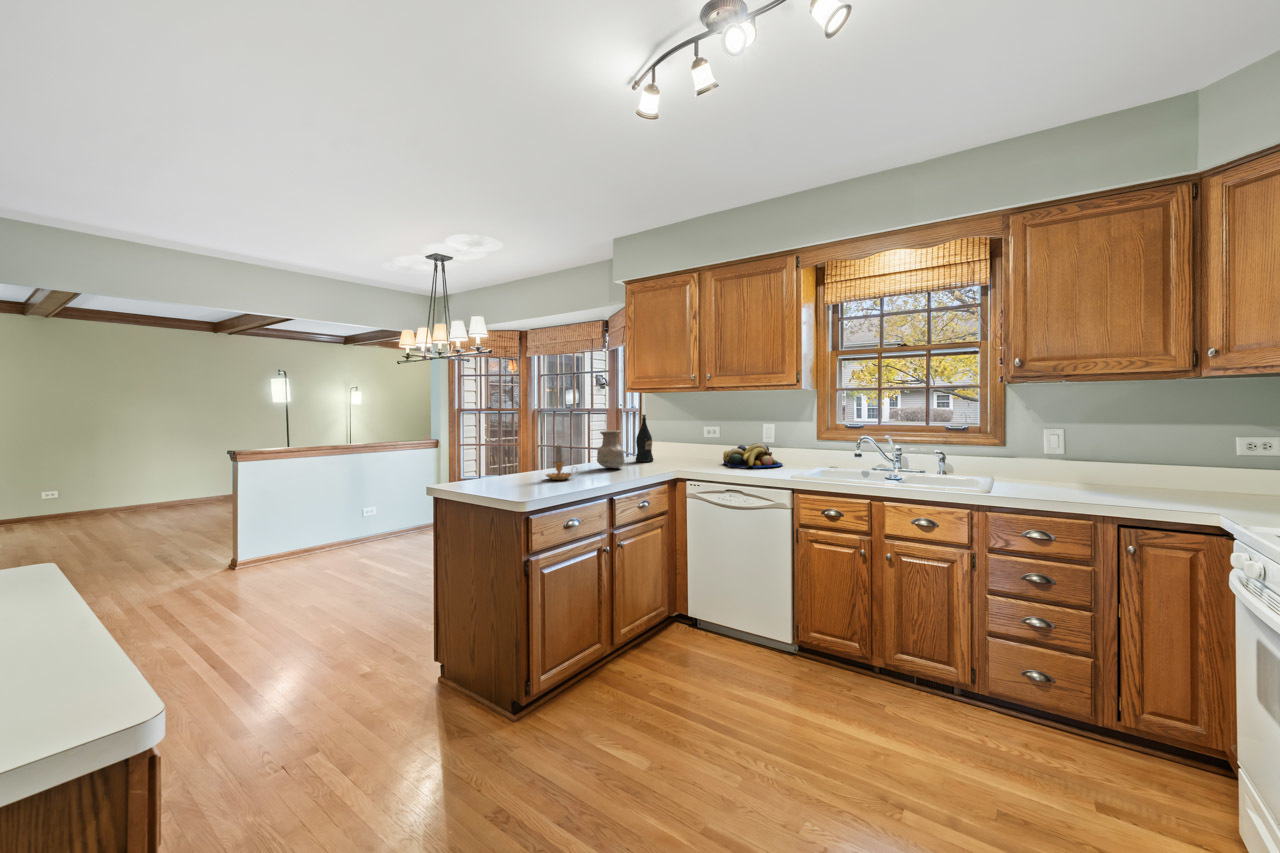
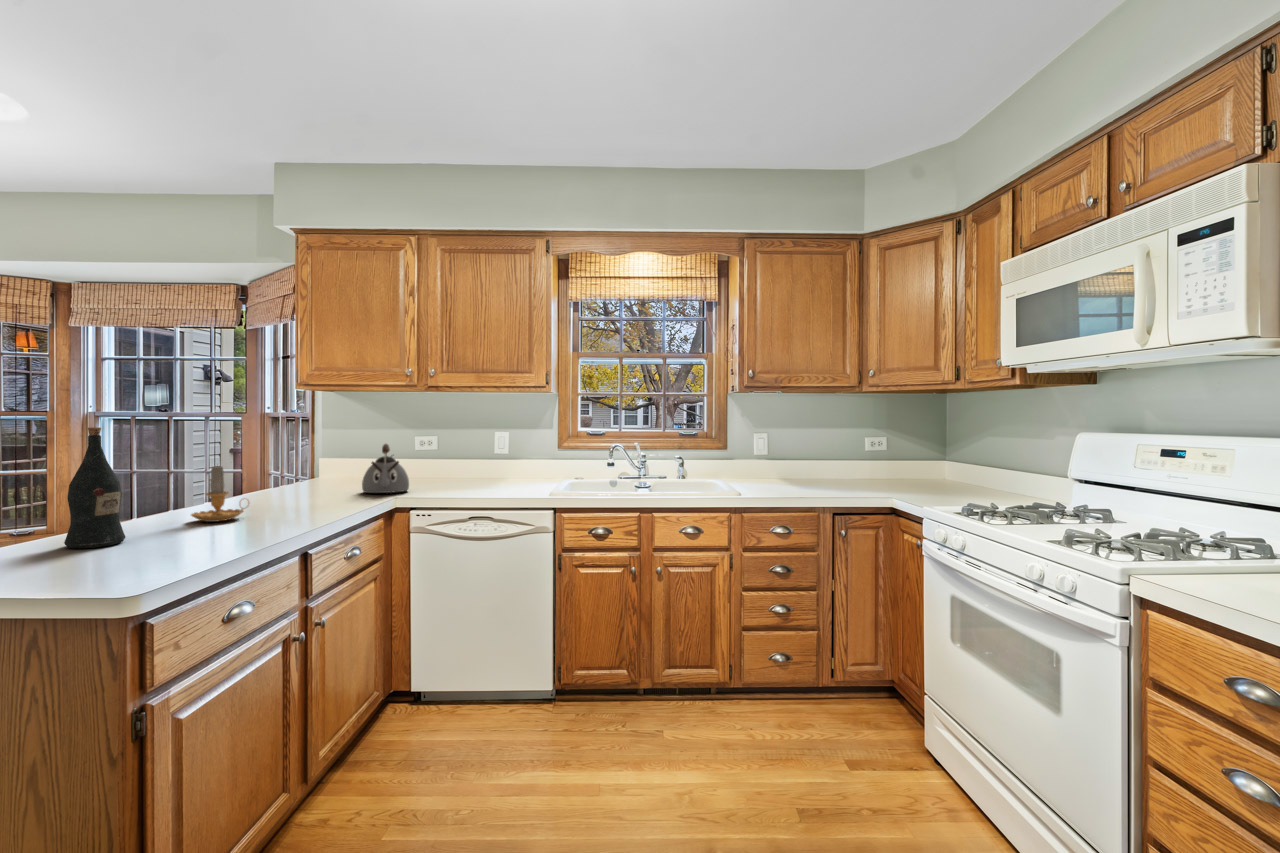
wine bottle: present [635,414,654,462] -> present [64,427,125,548]
vase: present [597,431,625,468] -> none [267,443,314,499]
kettle: none [657,431,689,468] -> present [362,444,409,493]
fruit bowl: present [723,443,782,468] -> none [448,458,522,488]

